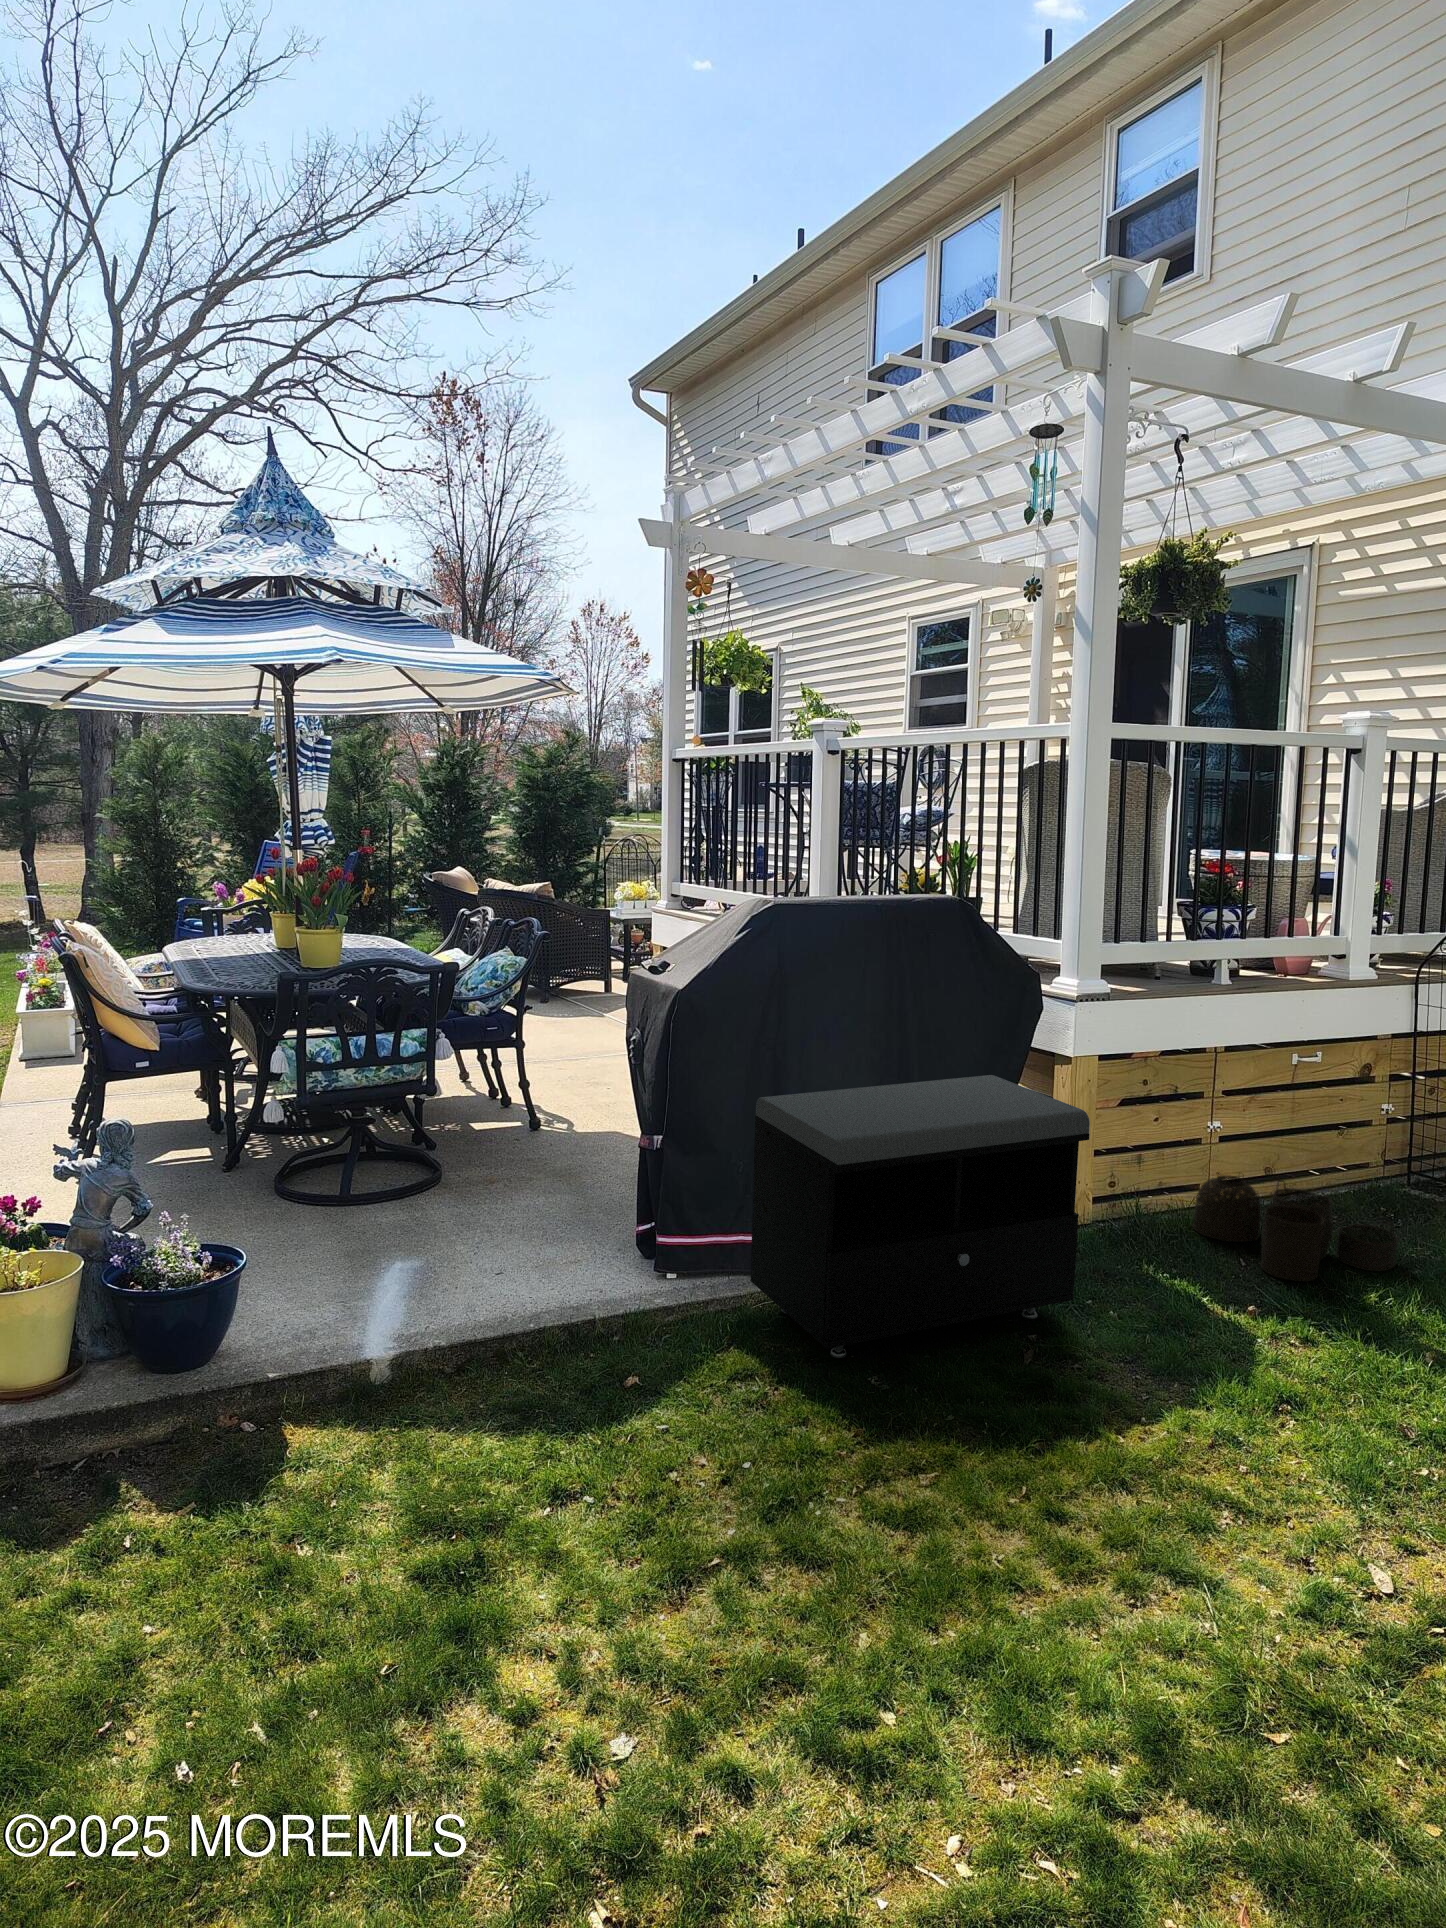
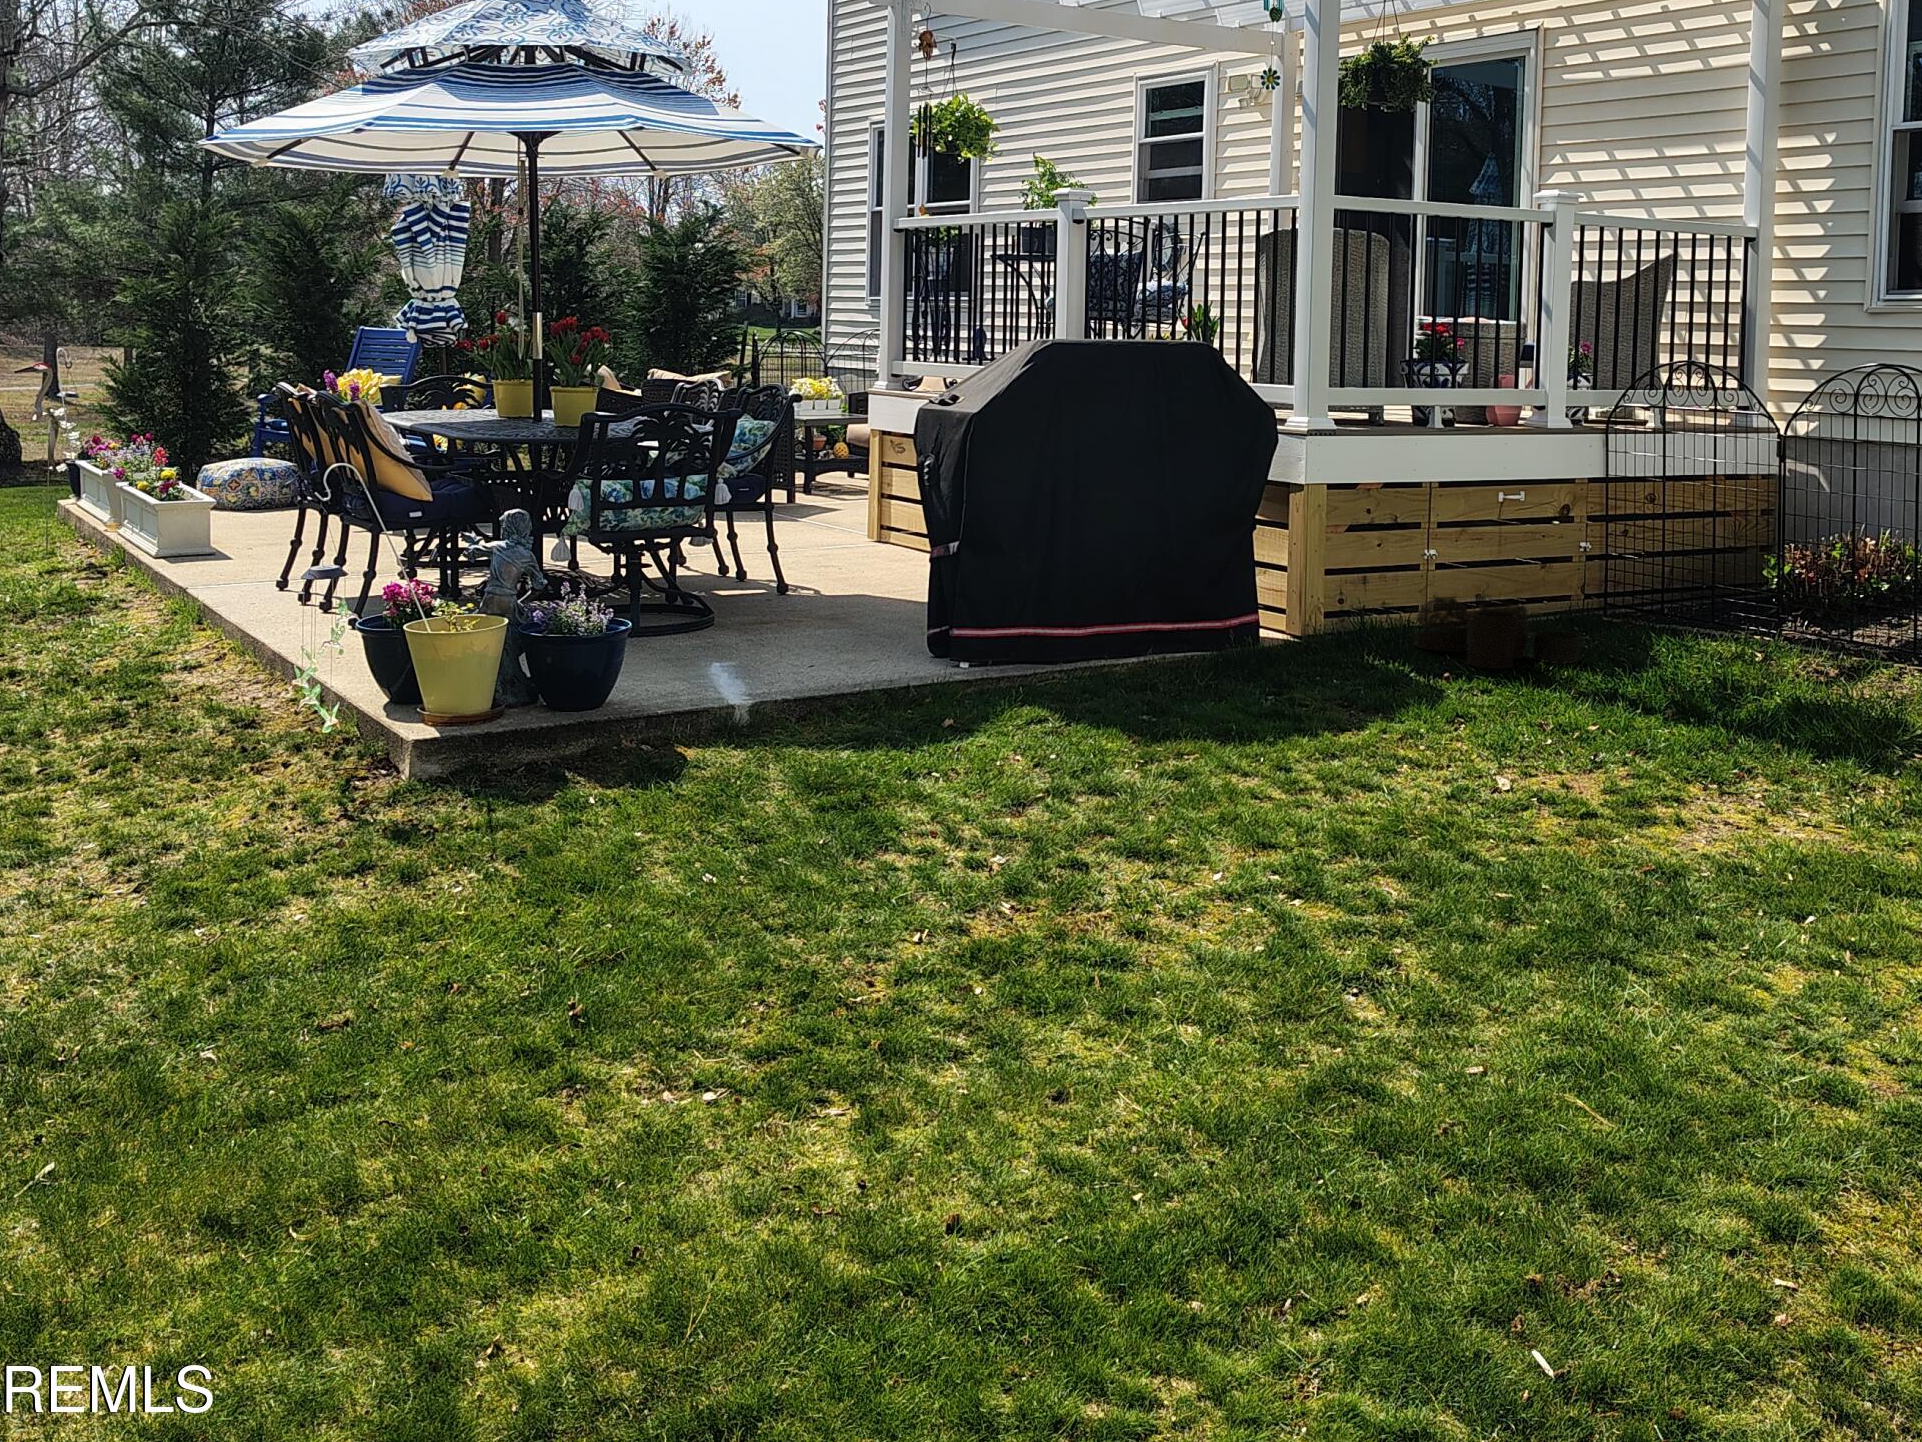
storage bench: present [751,1075,1090,1358] -> none [1033,493,1316,706]

